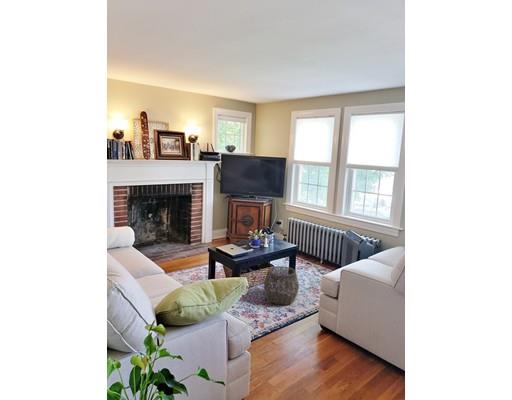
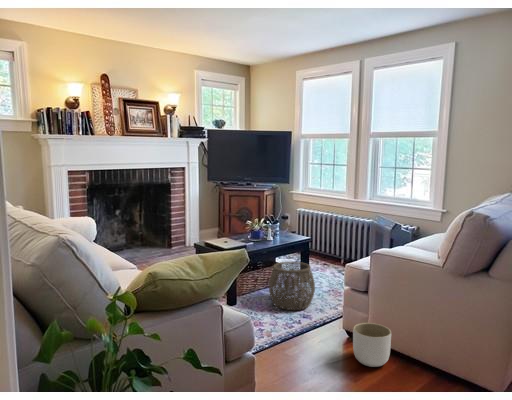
planter: none [325,322,353,356] -> present [353,323,391,367]

